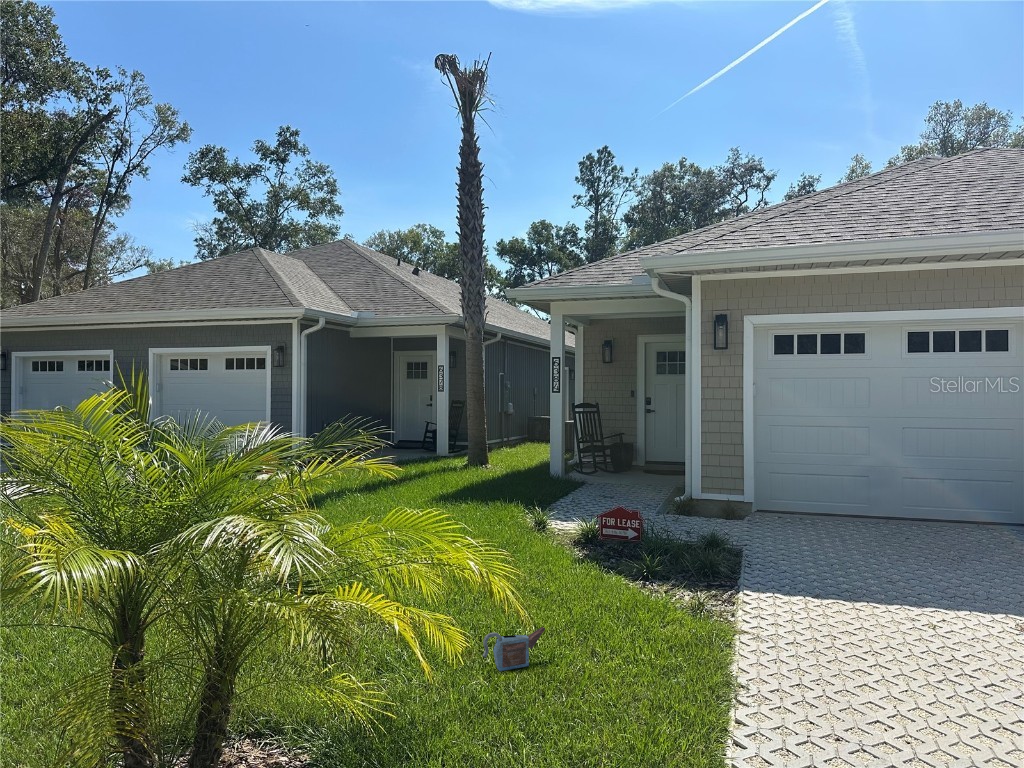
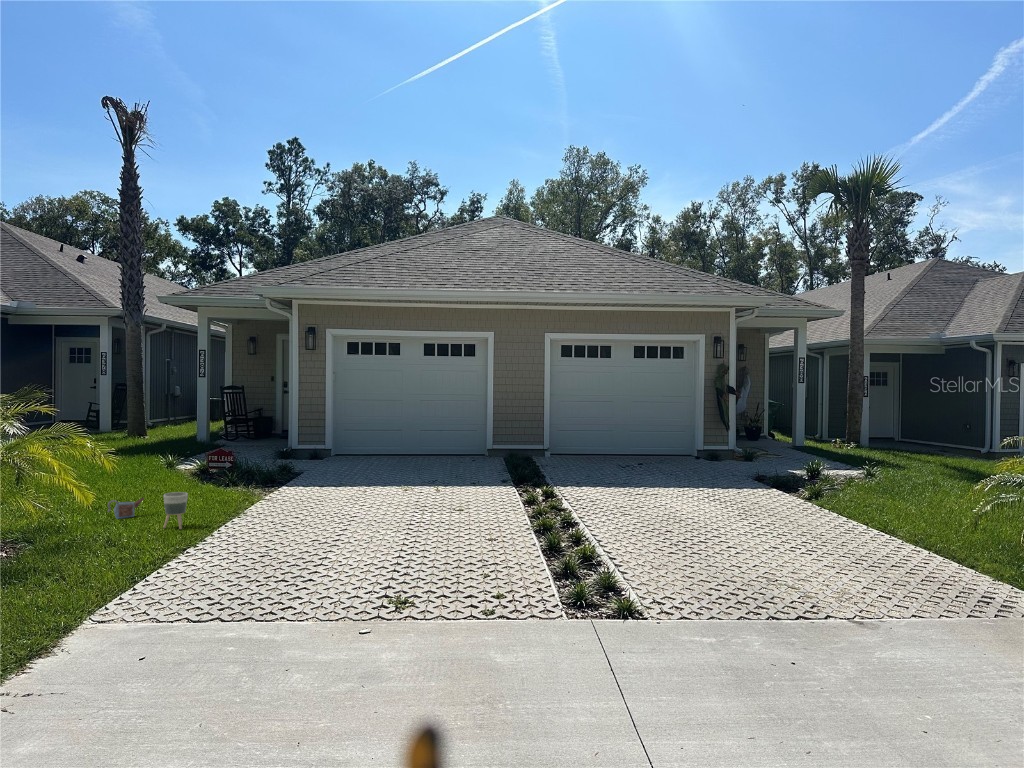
planter: none [602,641,653,738] -> present [164,492,188,529]

